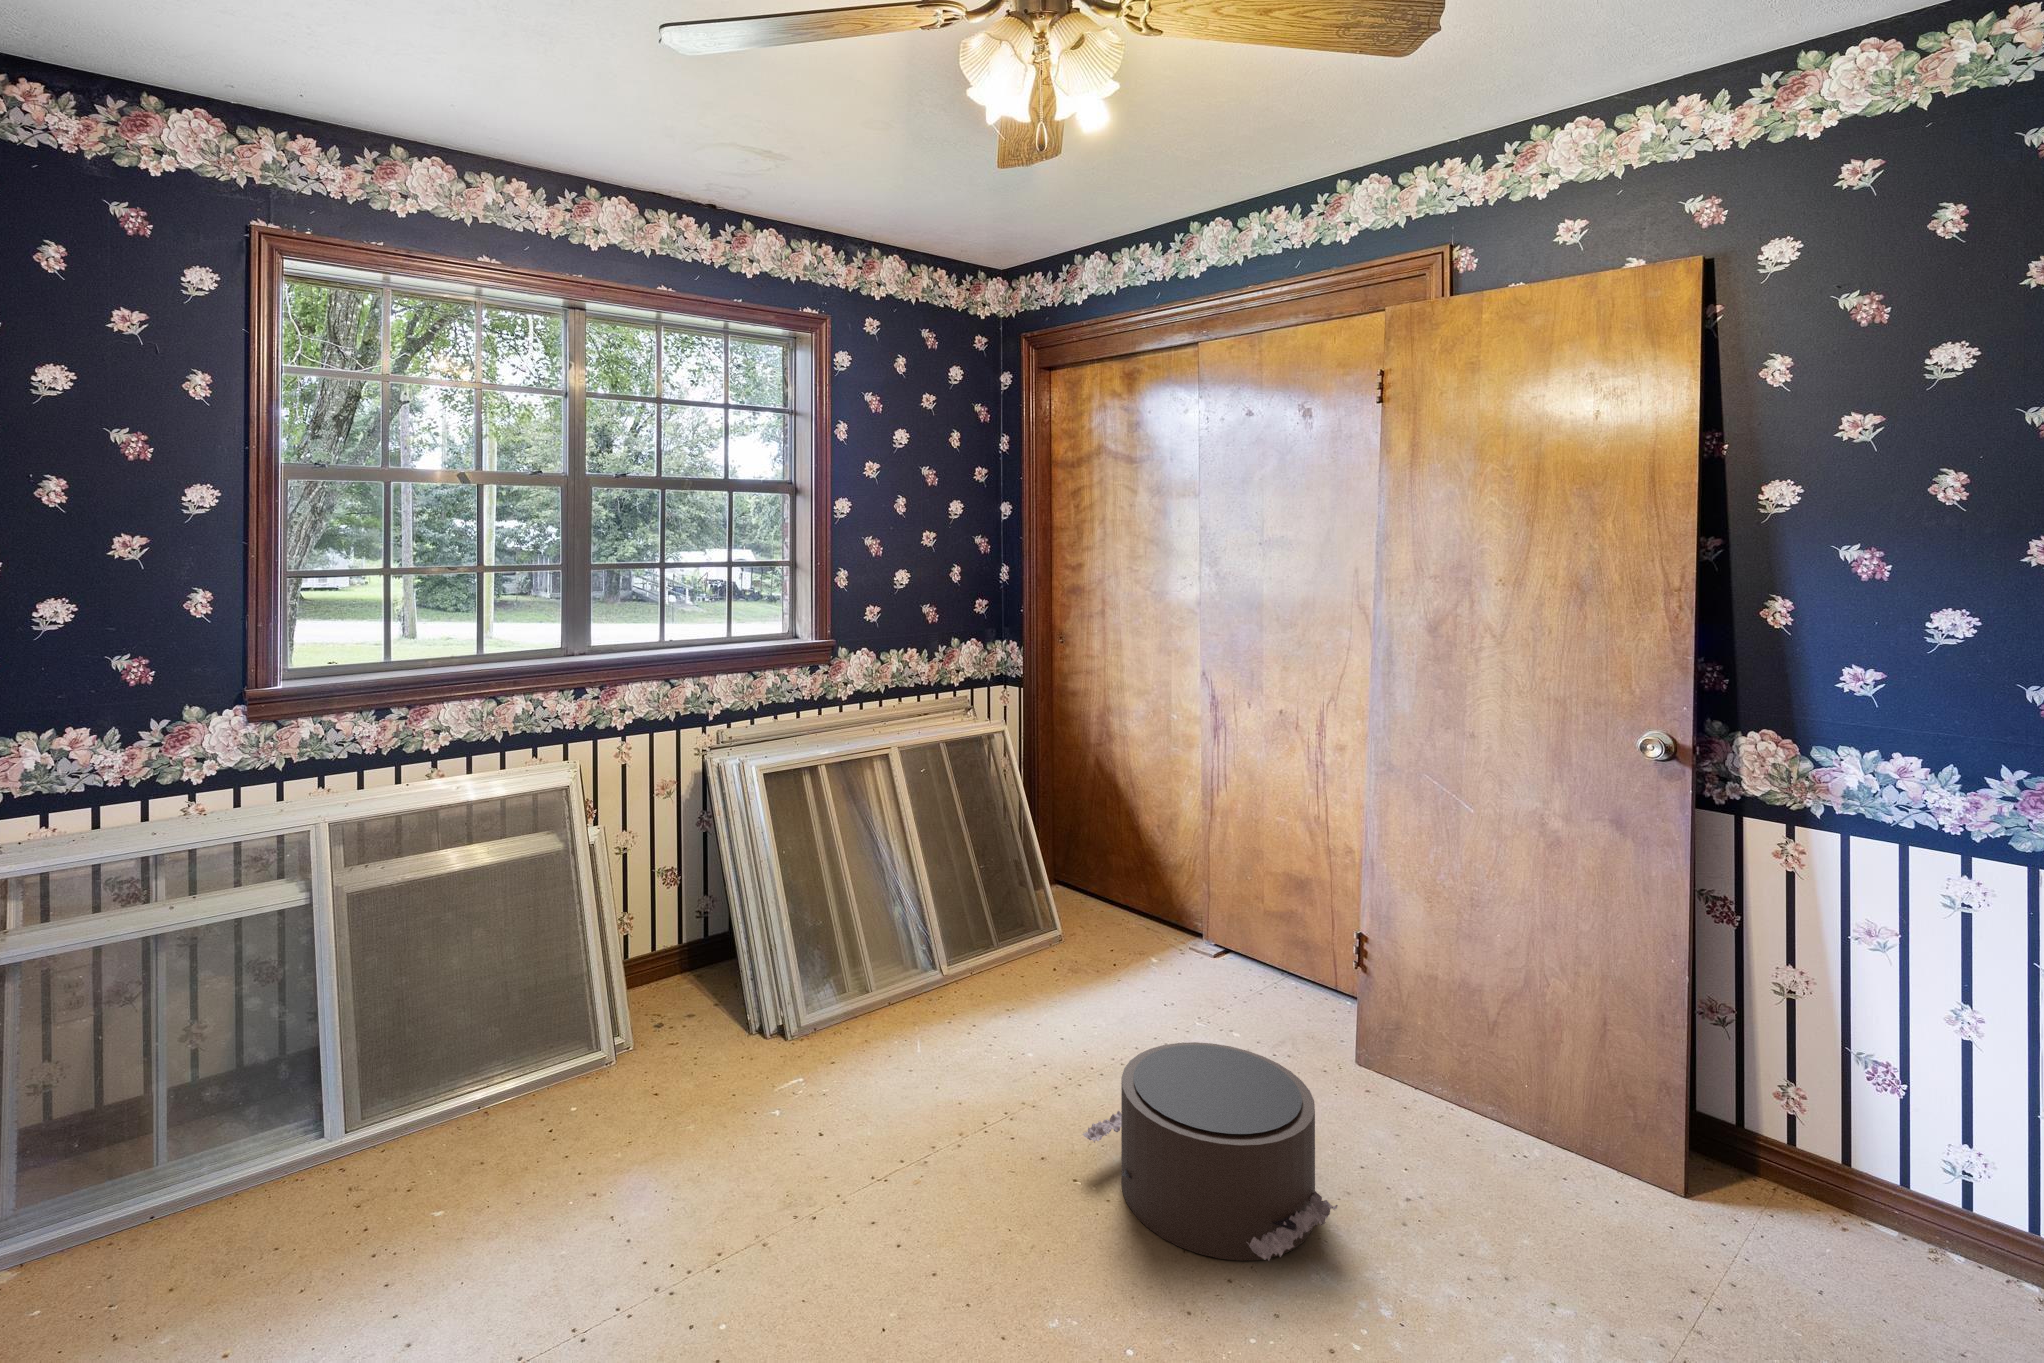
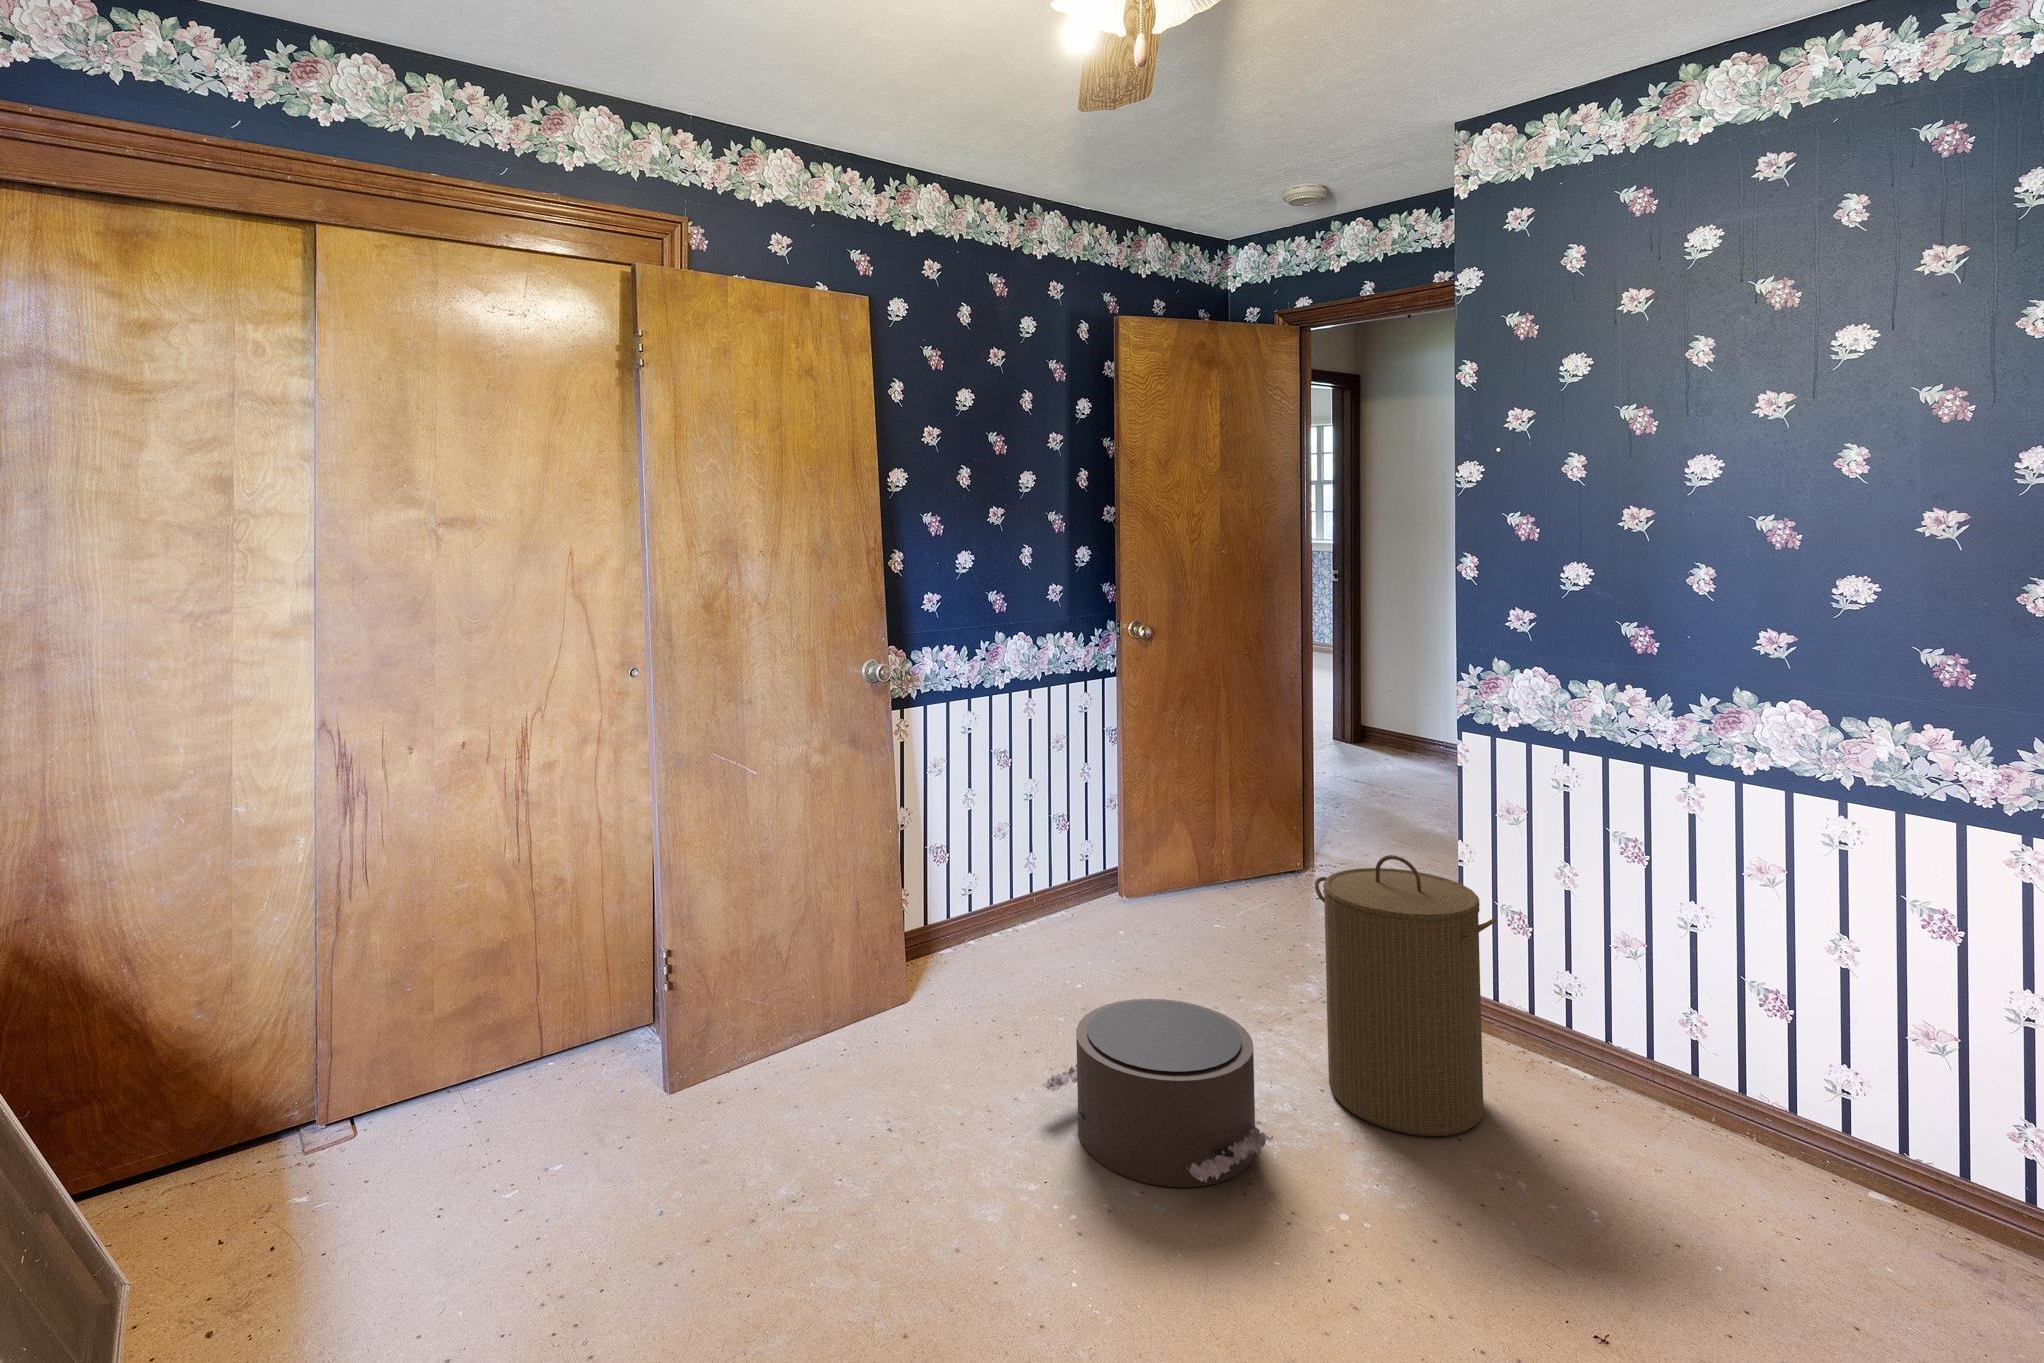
laundry hamper: none [1374,897,1579,1204] -> present [1315,855,1497,1136]

